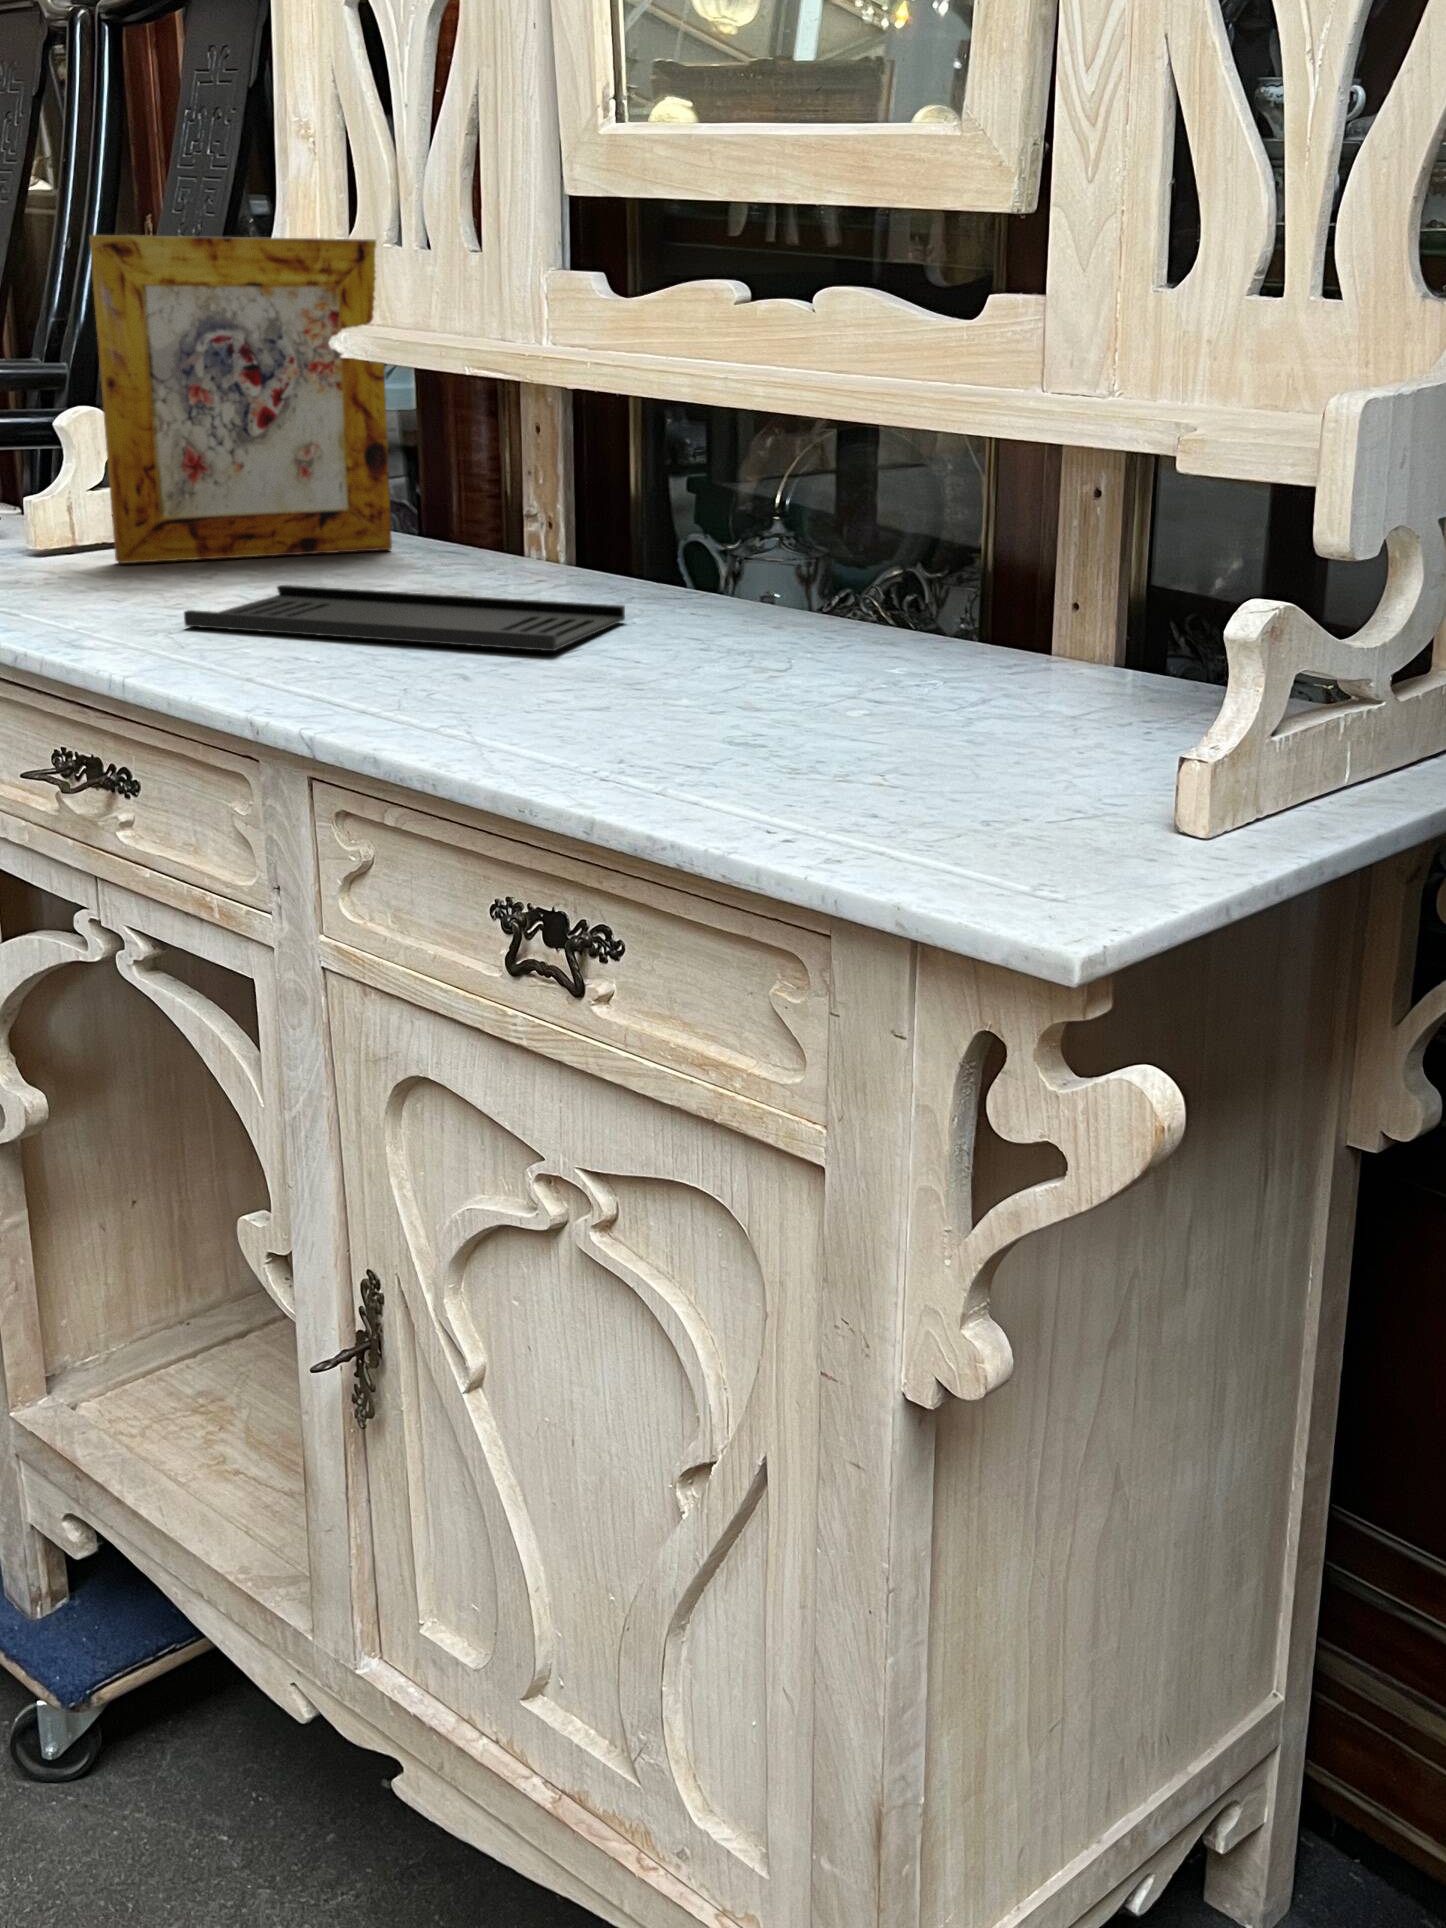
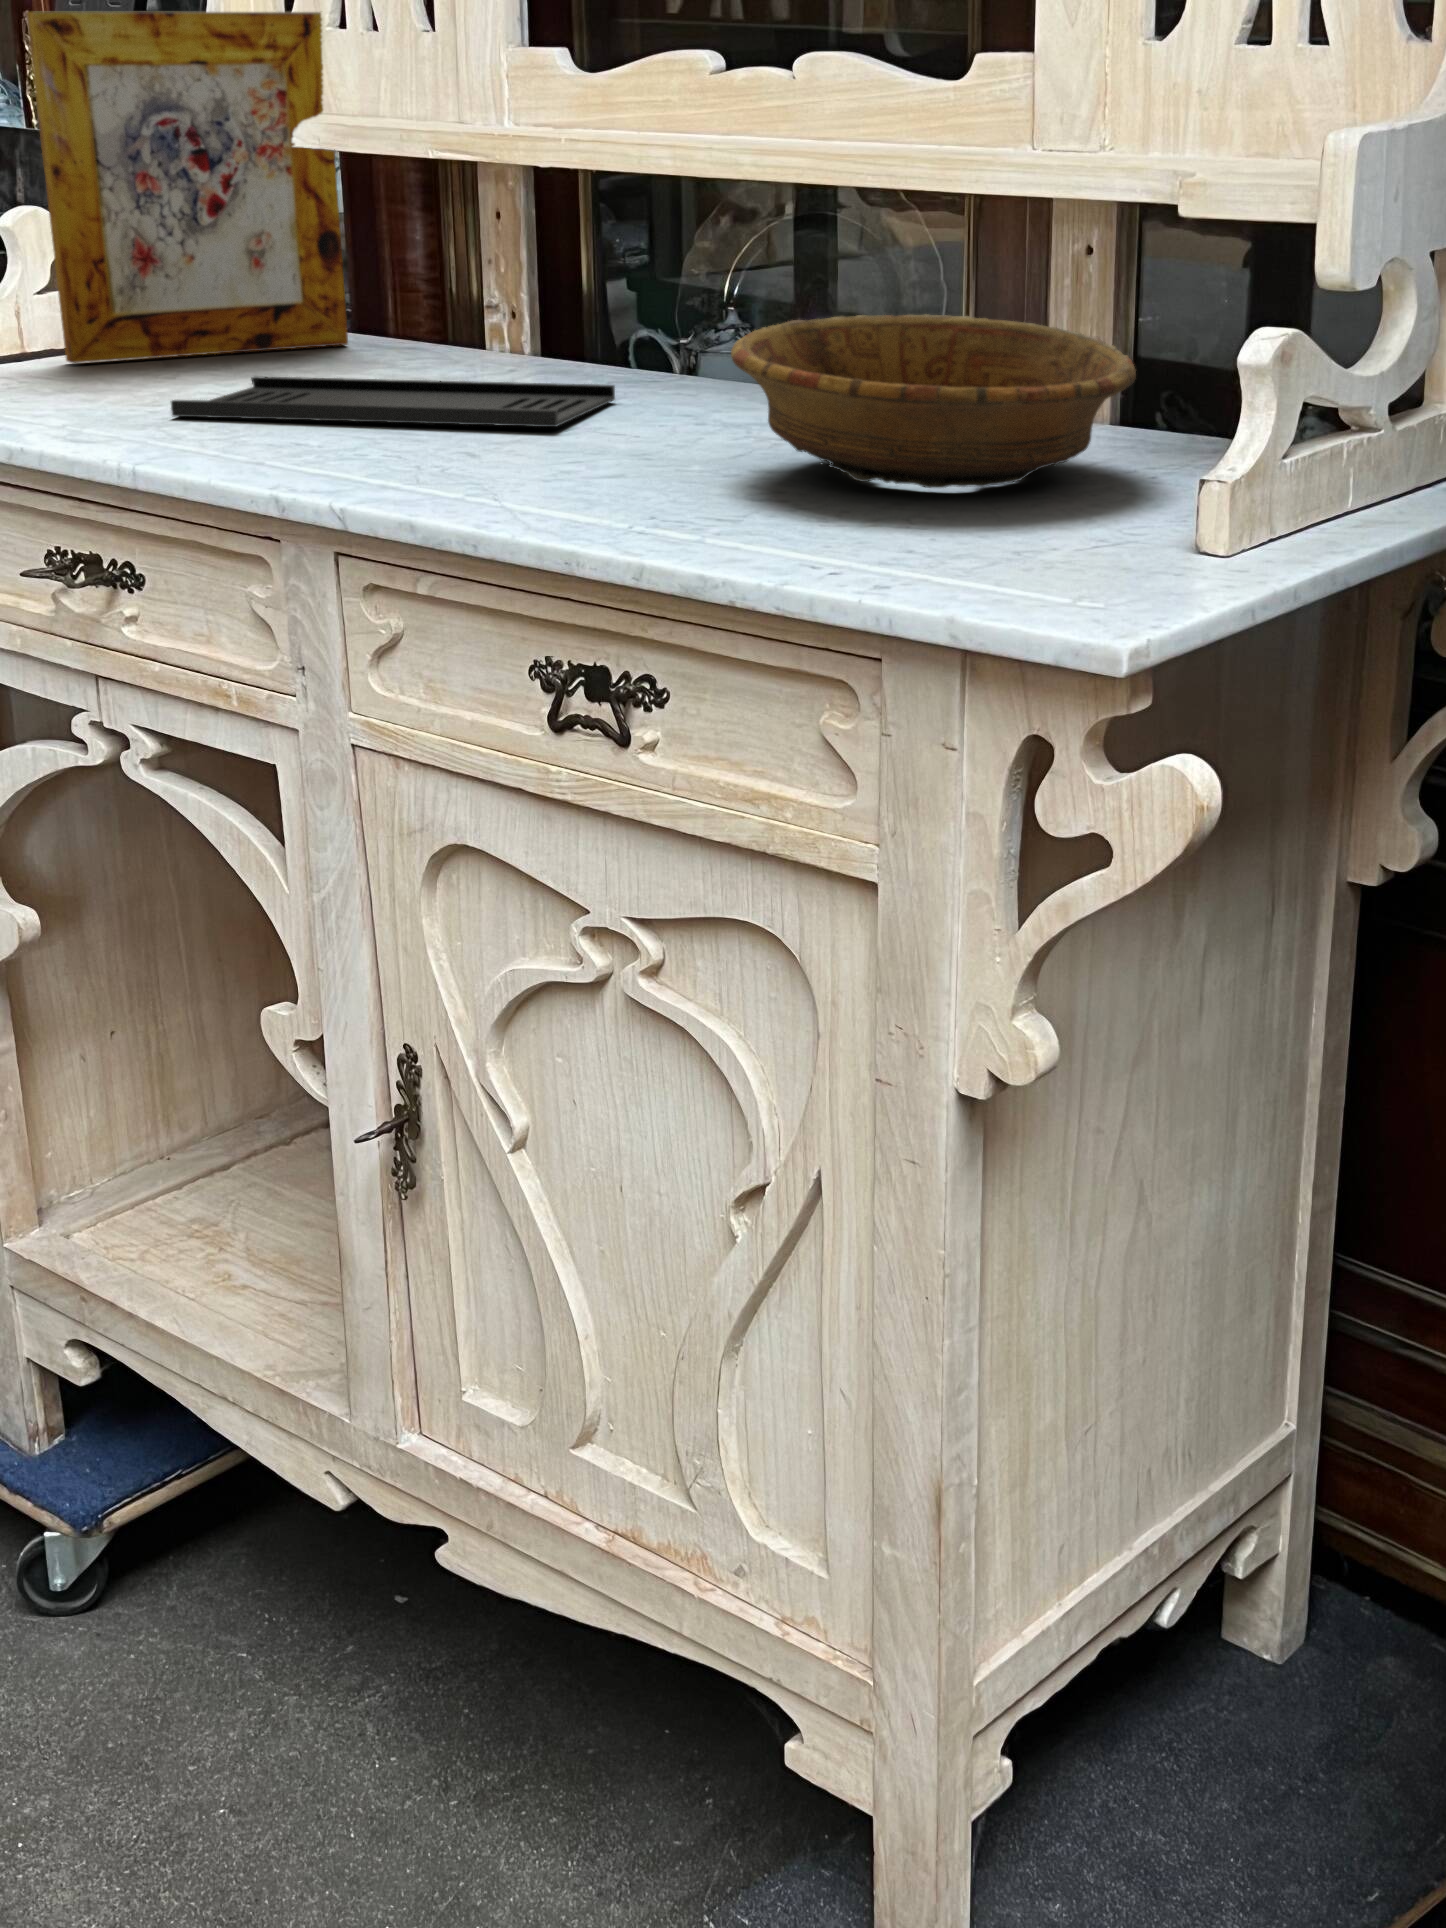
decorative bowl: none [714,553,1129,739] -> present [731,314,1136,488]

